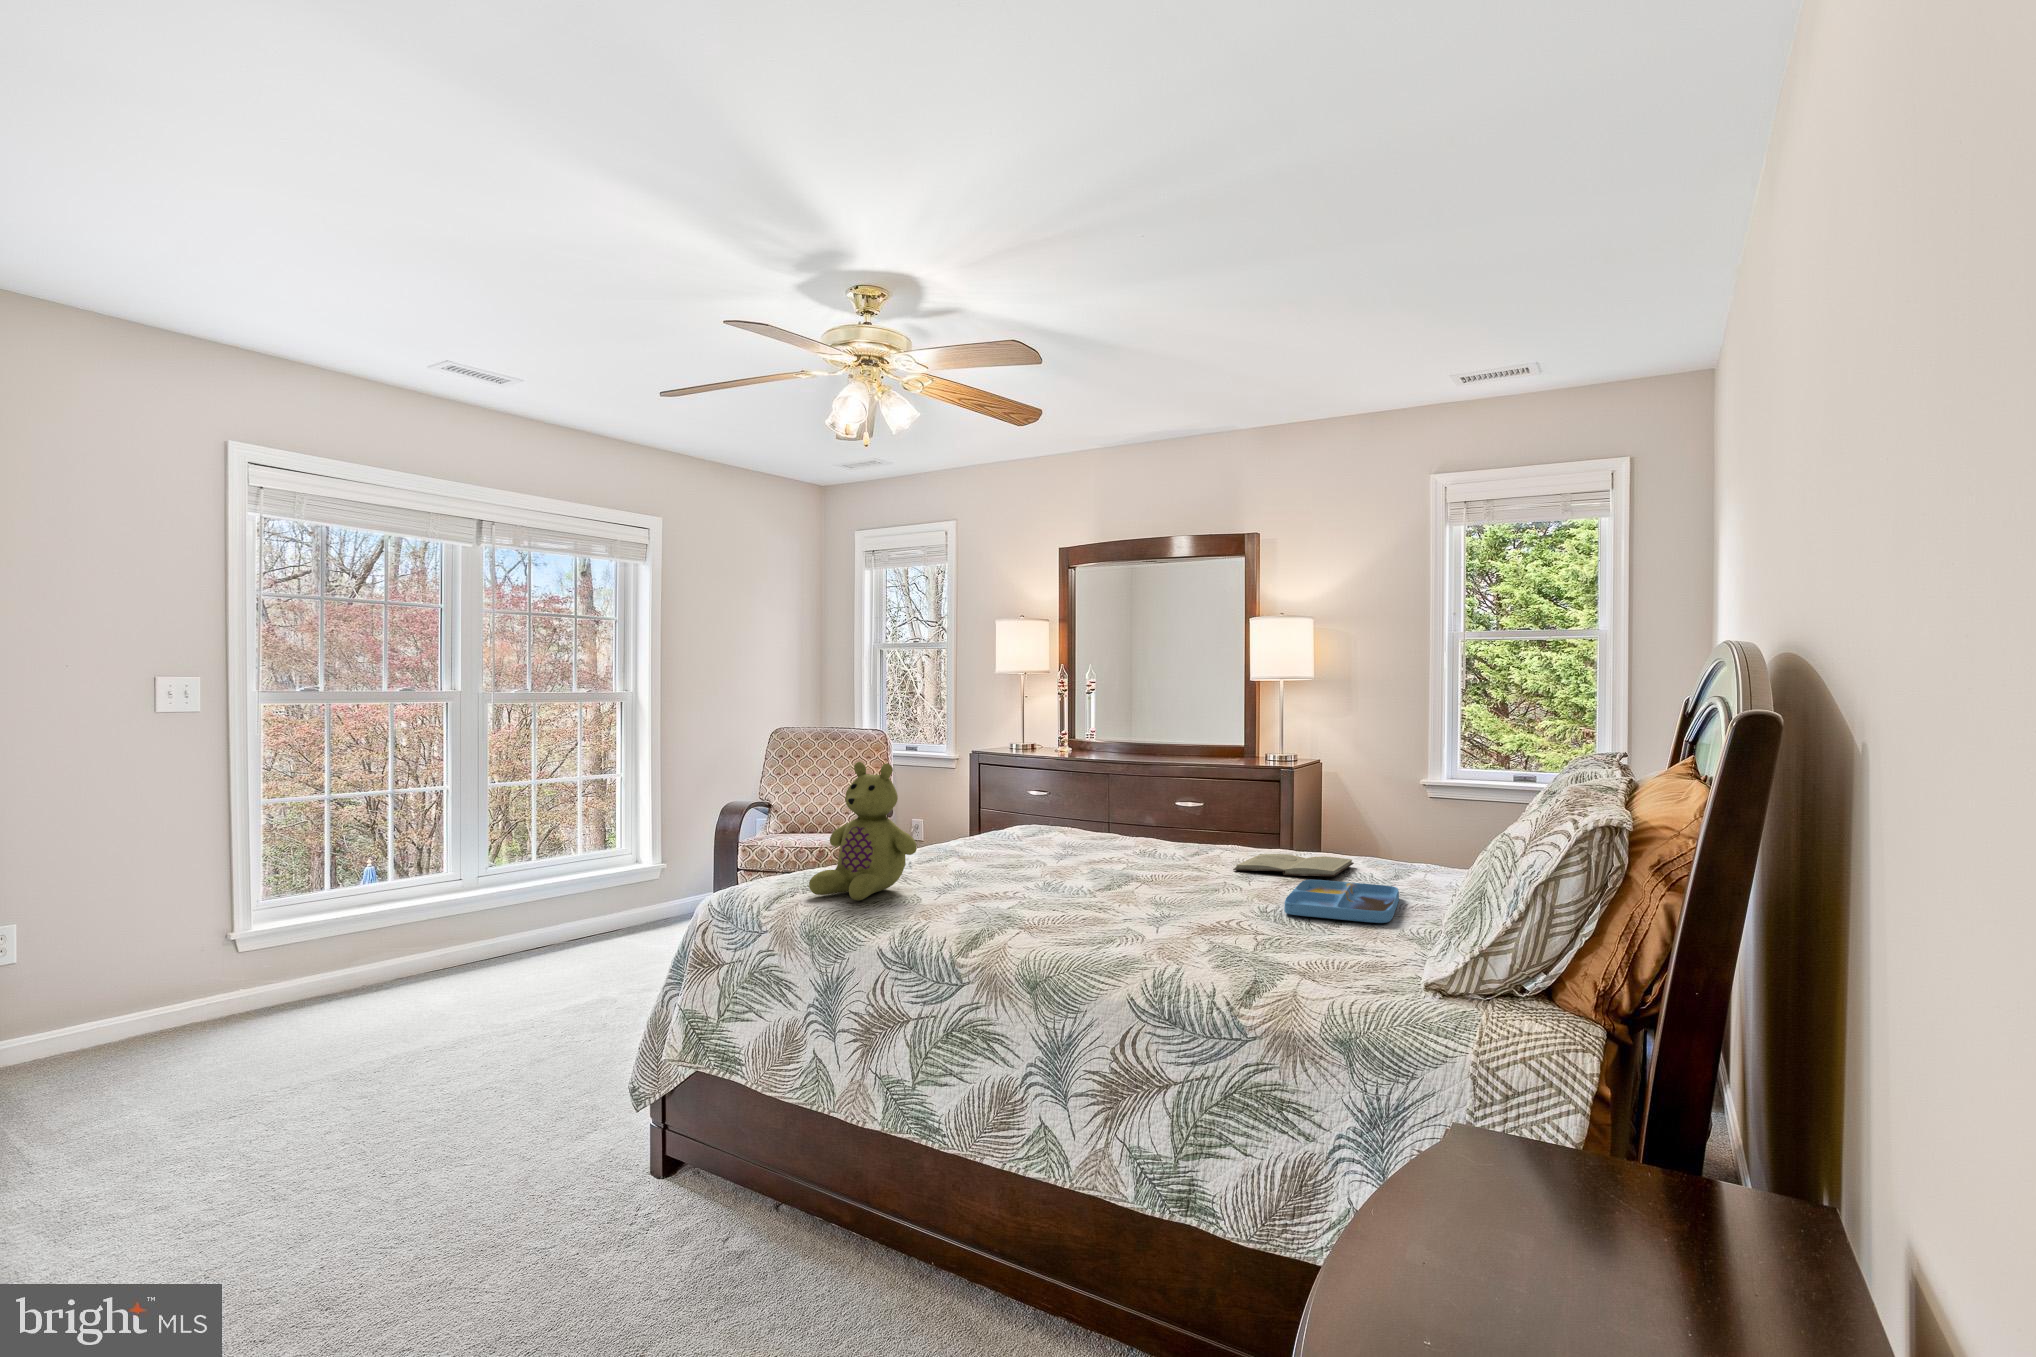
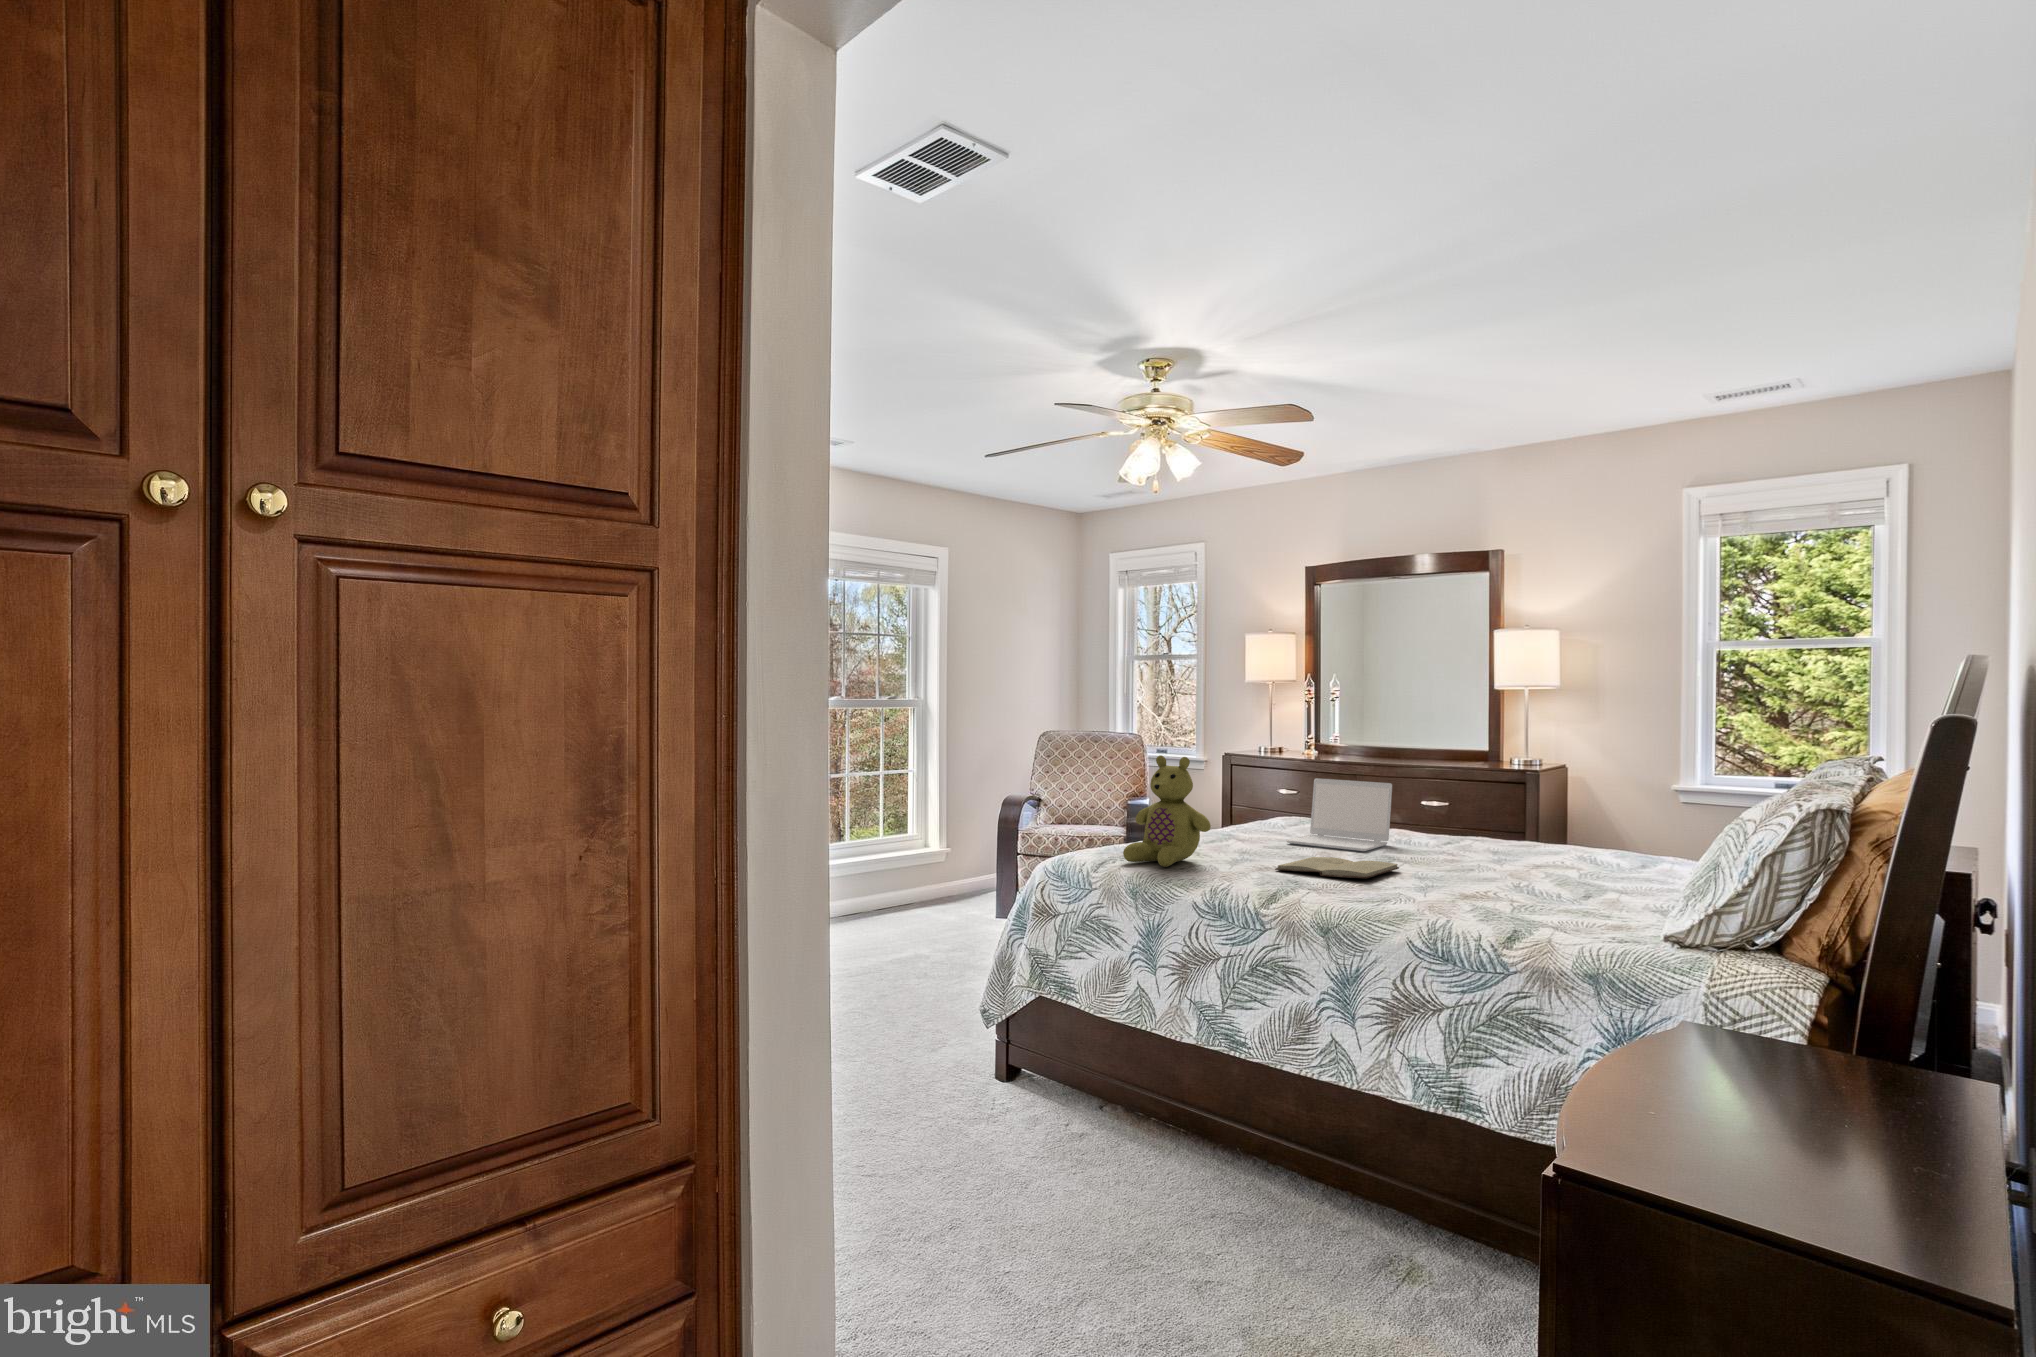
laptop: none [1016,783,1134,868] -> present [1286,778,1392,851]
book: present [1233,854,1354,876] -> present [1275,857,1399,878]
tray: present [1284,880,1399,923] -> none [1538,864,1647,899]

